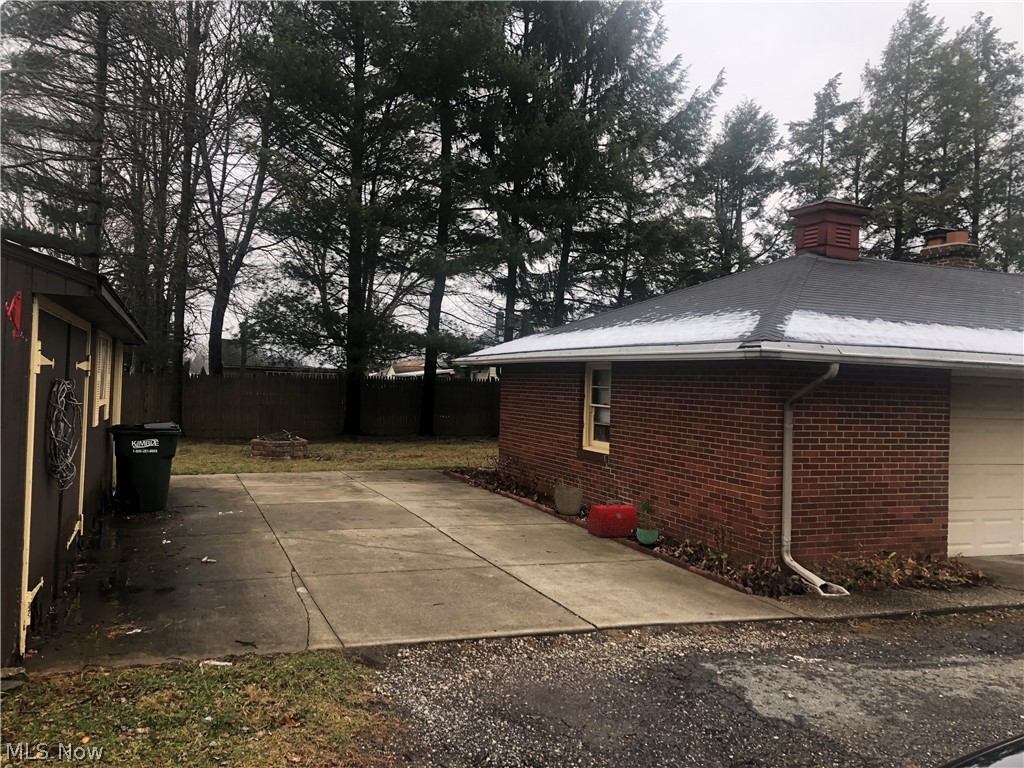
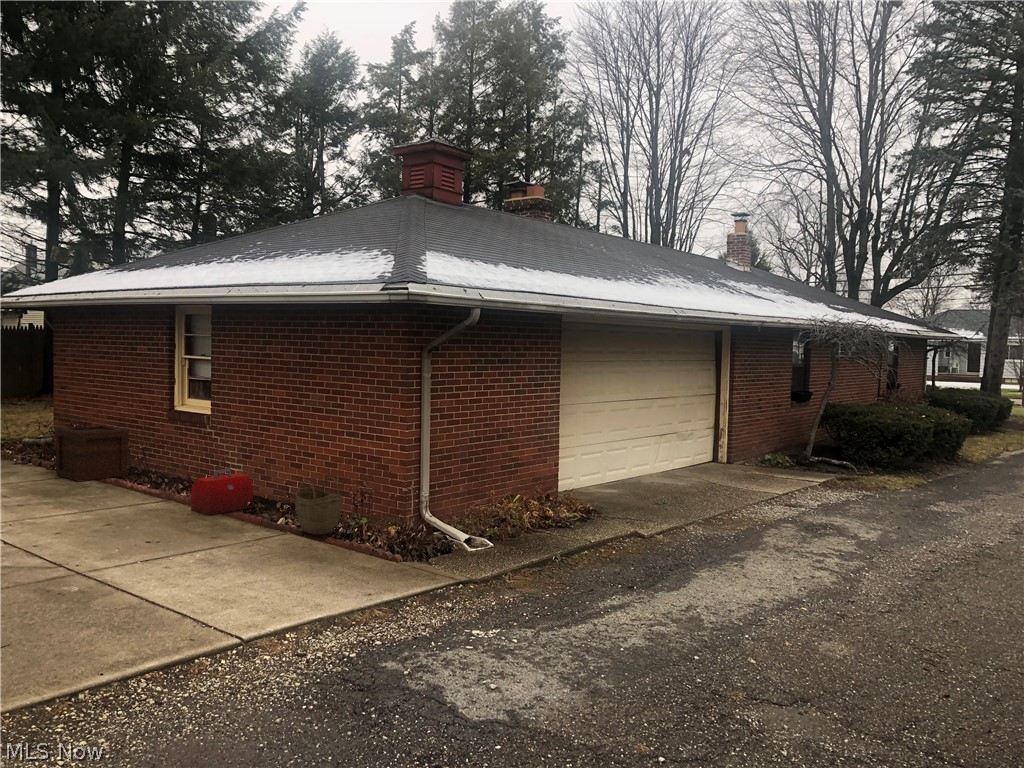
wooden crate: none [499,459,550,502] -> present [56,425,129,482]
woven basket: present [554,483,583,515] -> present [295,477,342,535]
potted plant: present [636,501,658,544] -> none [255,468,281,517]

